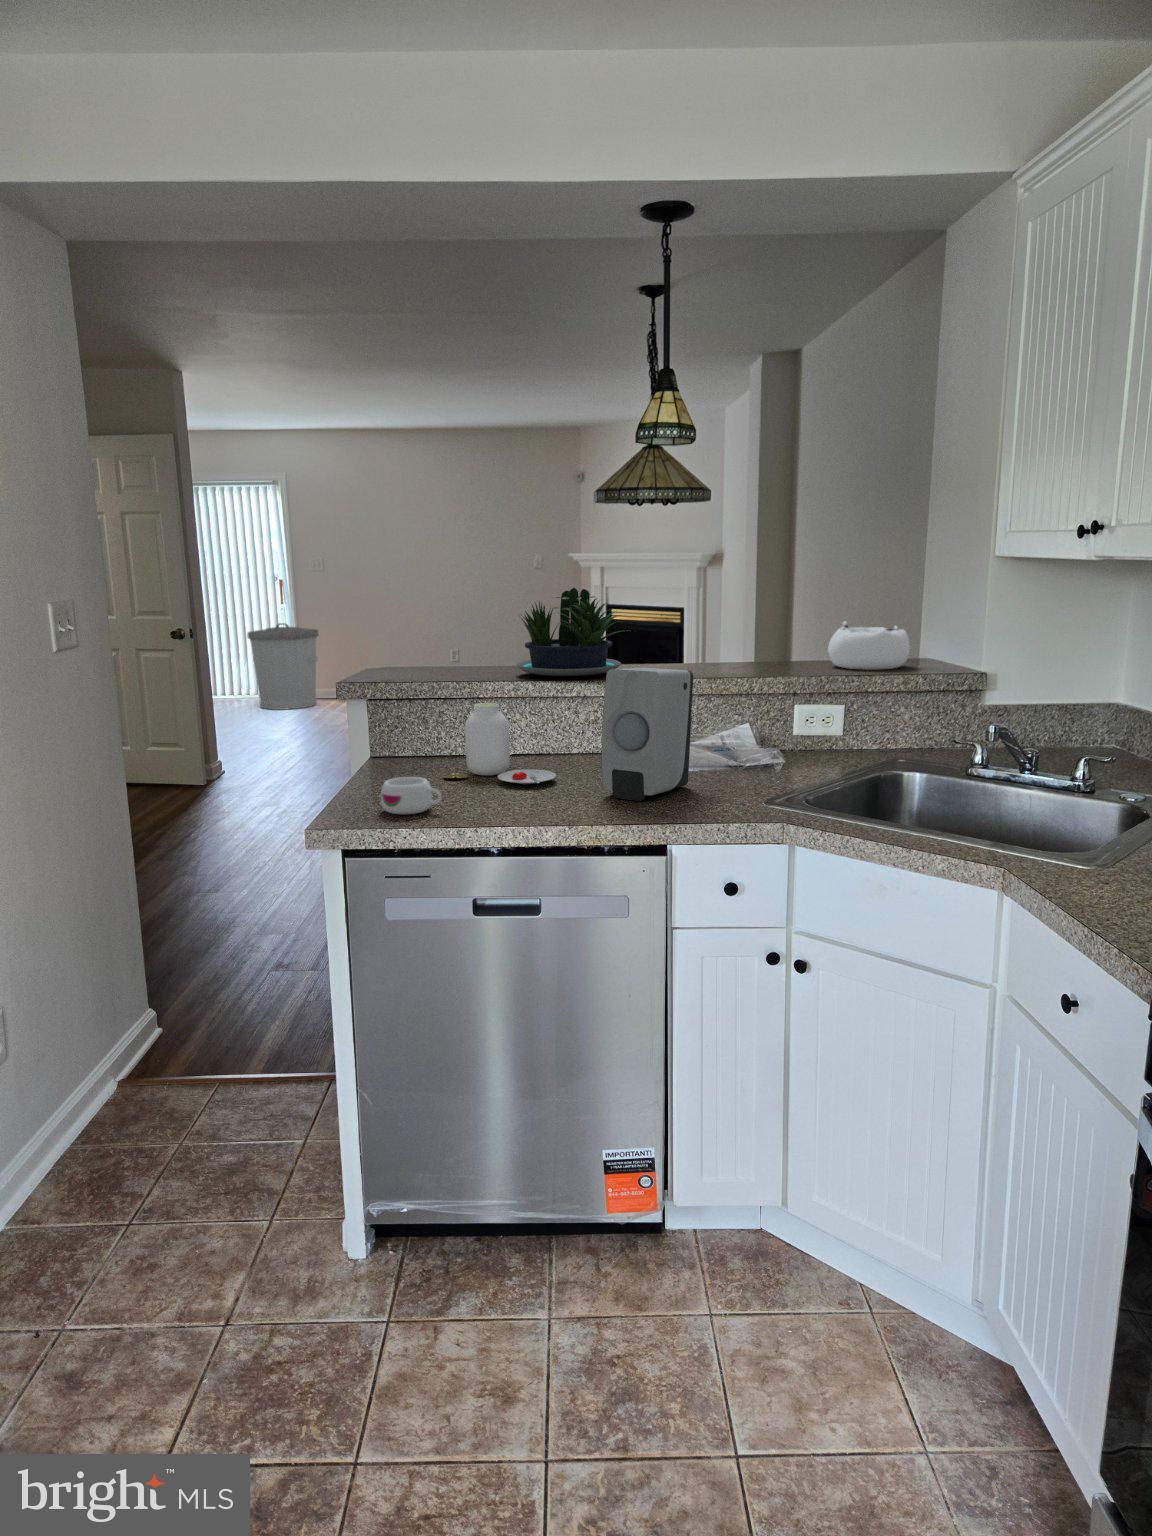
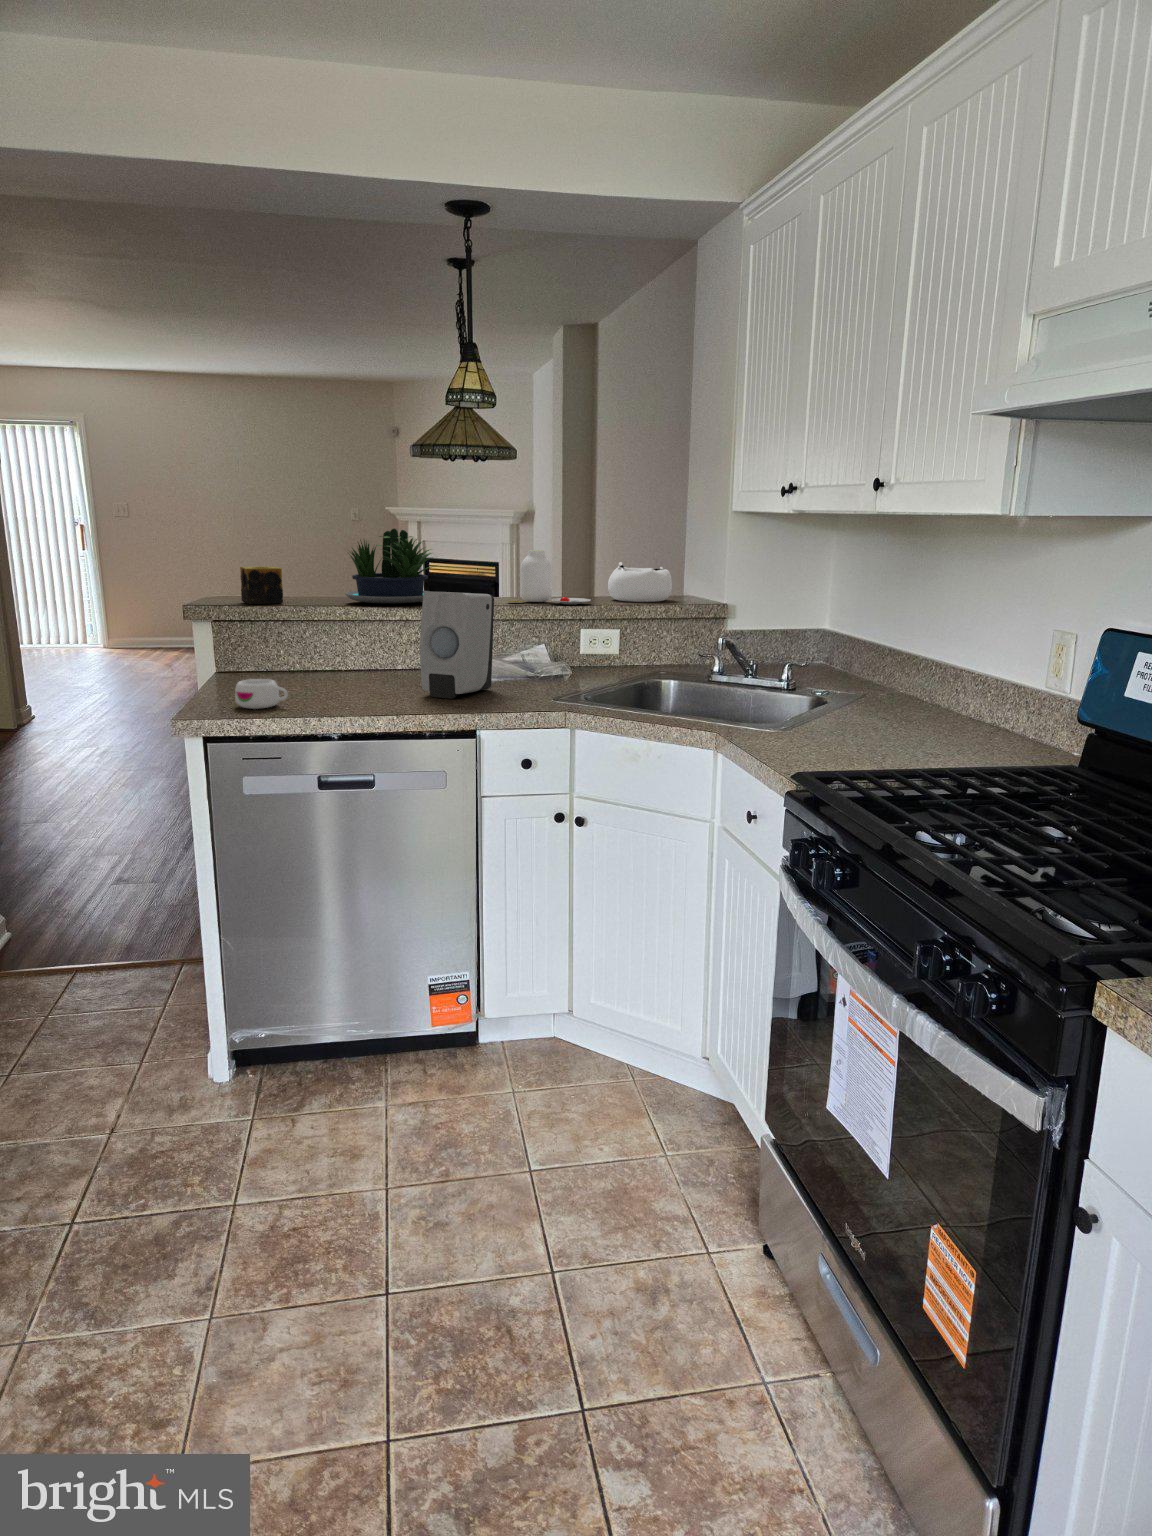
trash can: present [247,623,318,710] -> none [59,571,135,657]
candle: none [400,634,447,678] -> present [240,566,283,604]
jar: present [443,703,556,784] -> present [507,550,591,605]

